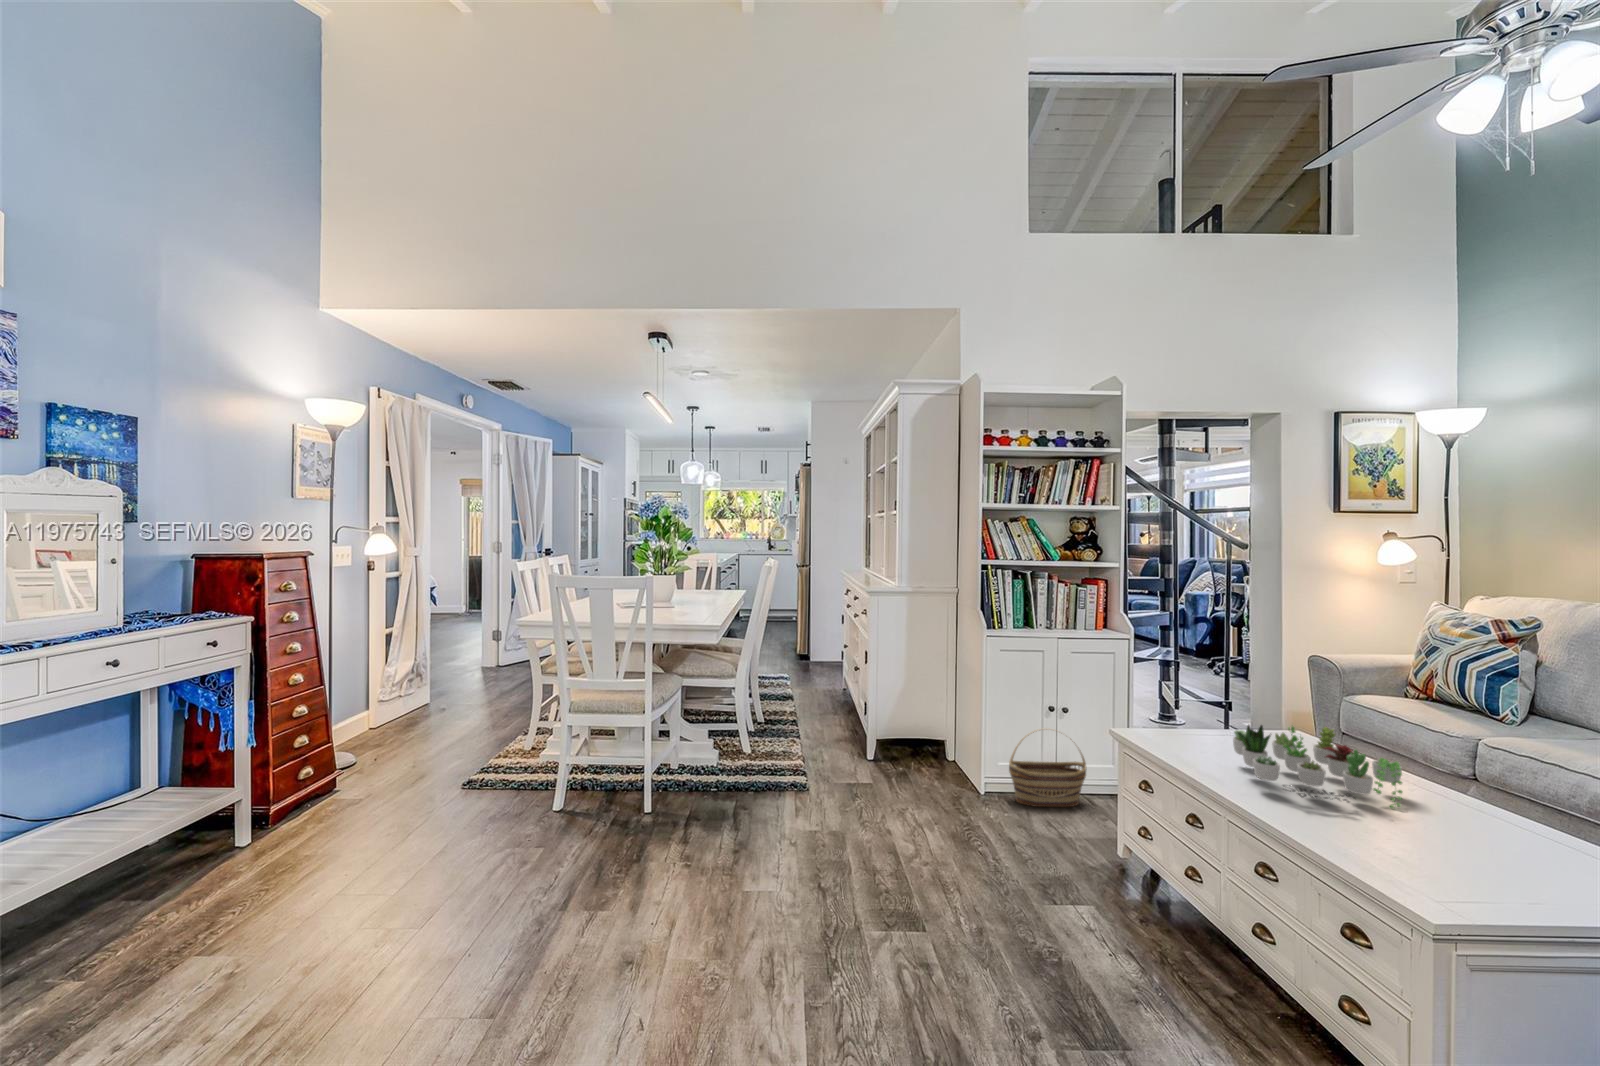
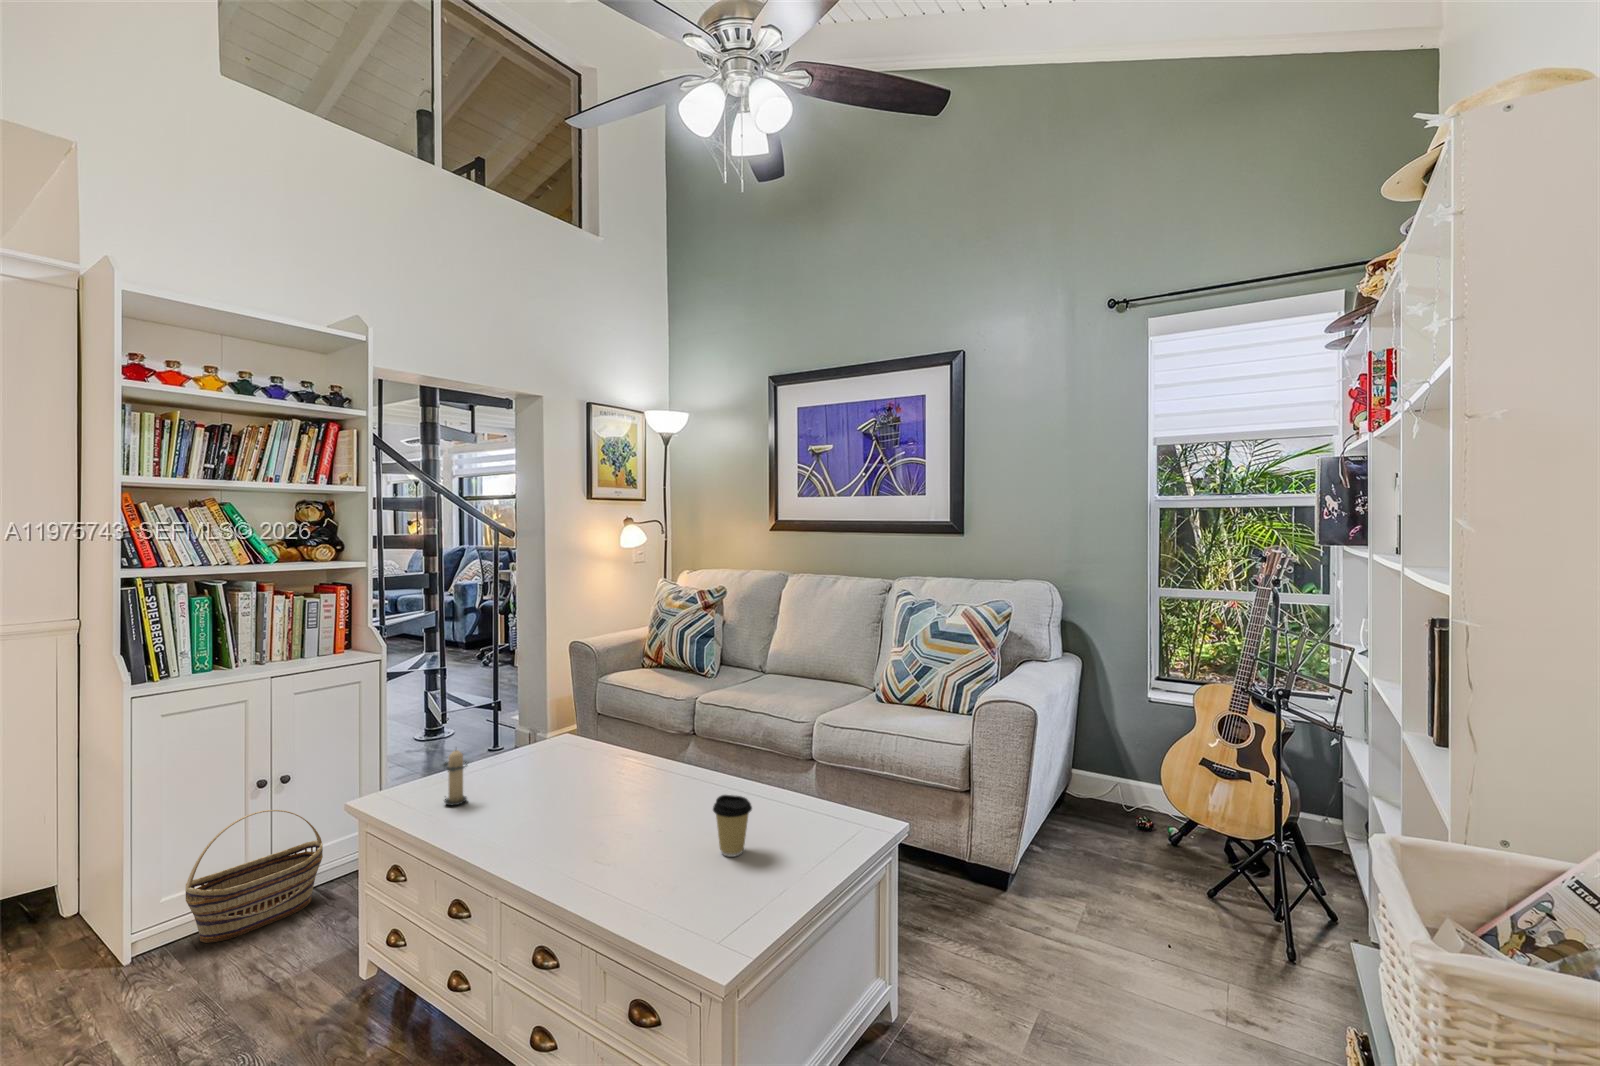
candle: none [1176,710,1201,757] -> present [444,750,467,805]
succulent plant: present [1233,725,1402,808] -> none [507,728,660,830]
coffee cup: none [1463,816,1523,884] -> present [713,795,752,857]

